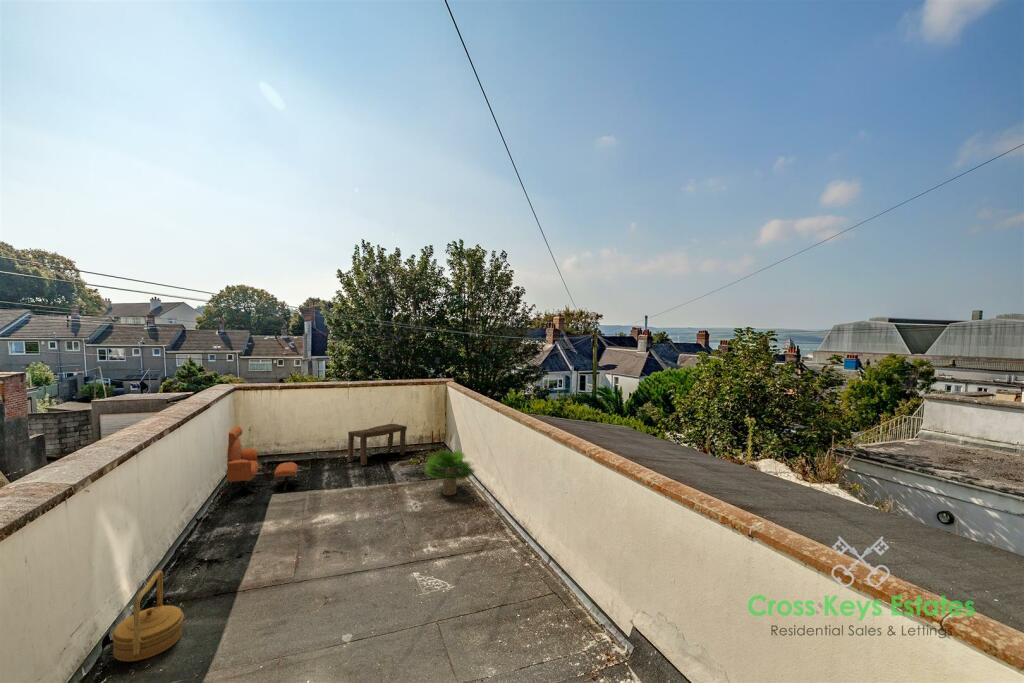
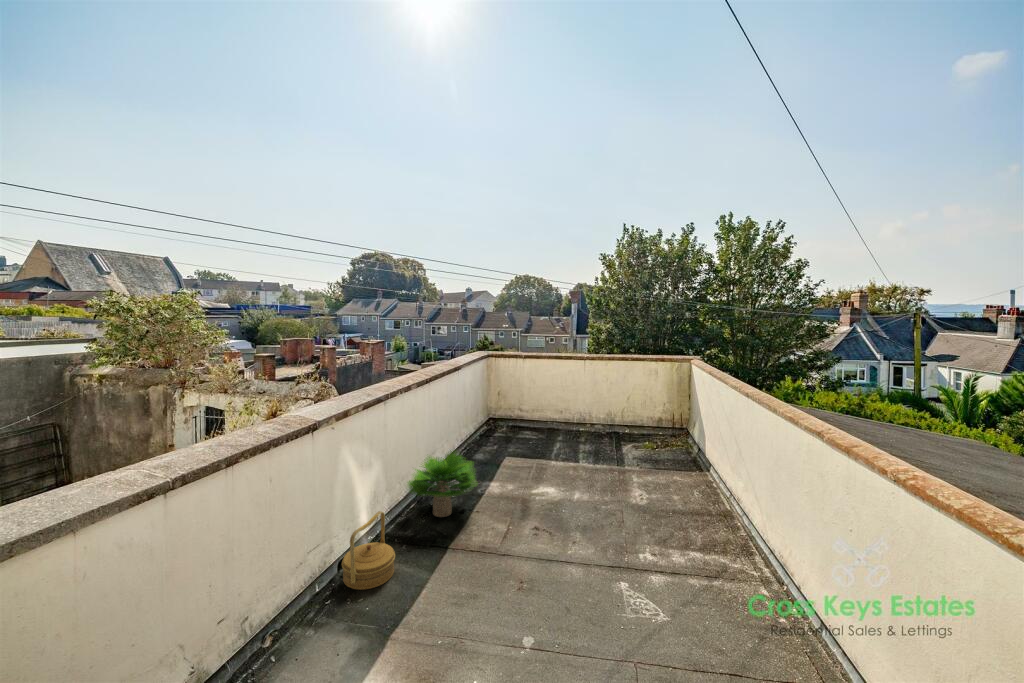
bench: present [347,424,407,465] -> none [581,402,643,441]
lounge chair: present [224,426,303,496] -> none [472,390,535,454]
potted plant: present [426,450,475,495] -> present [408,453,475,517]

